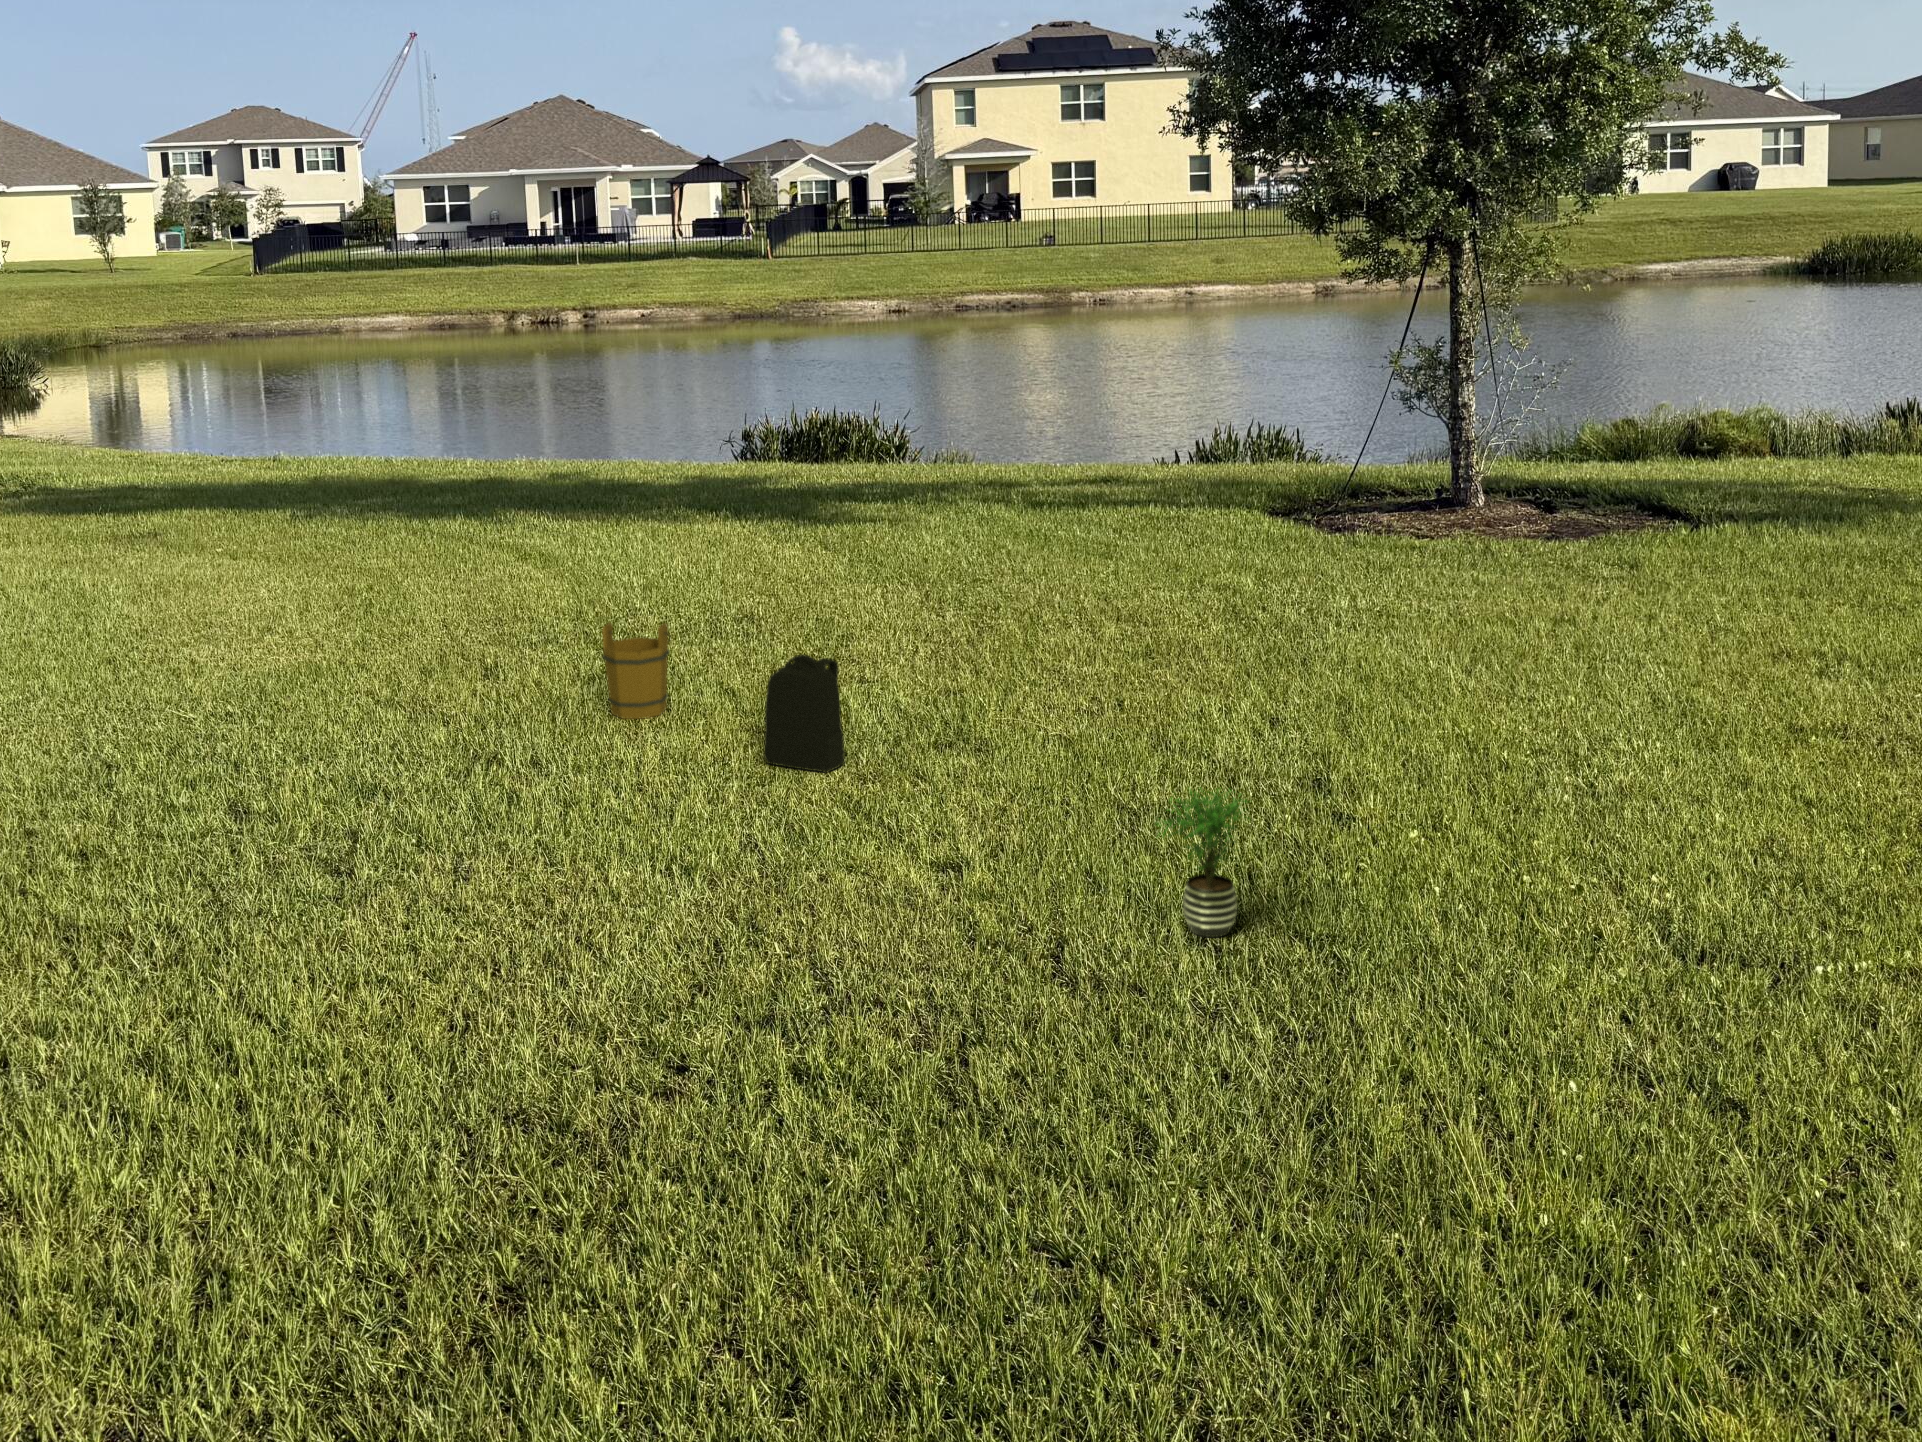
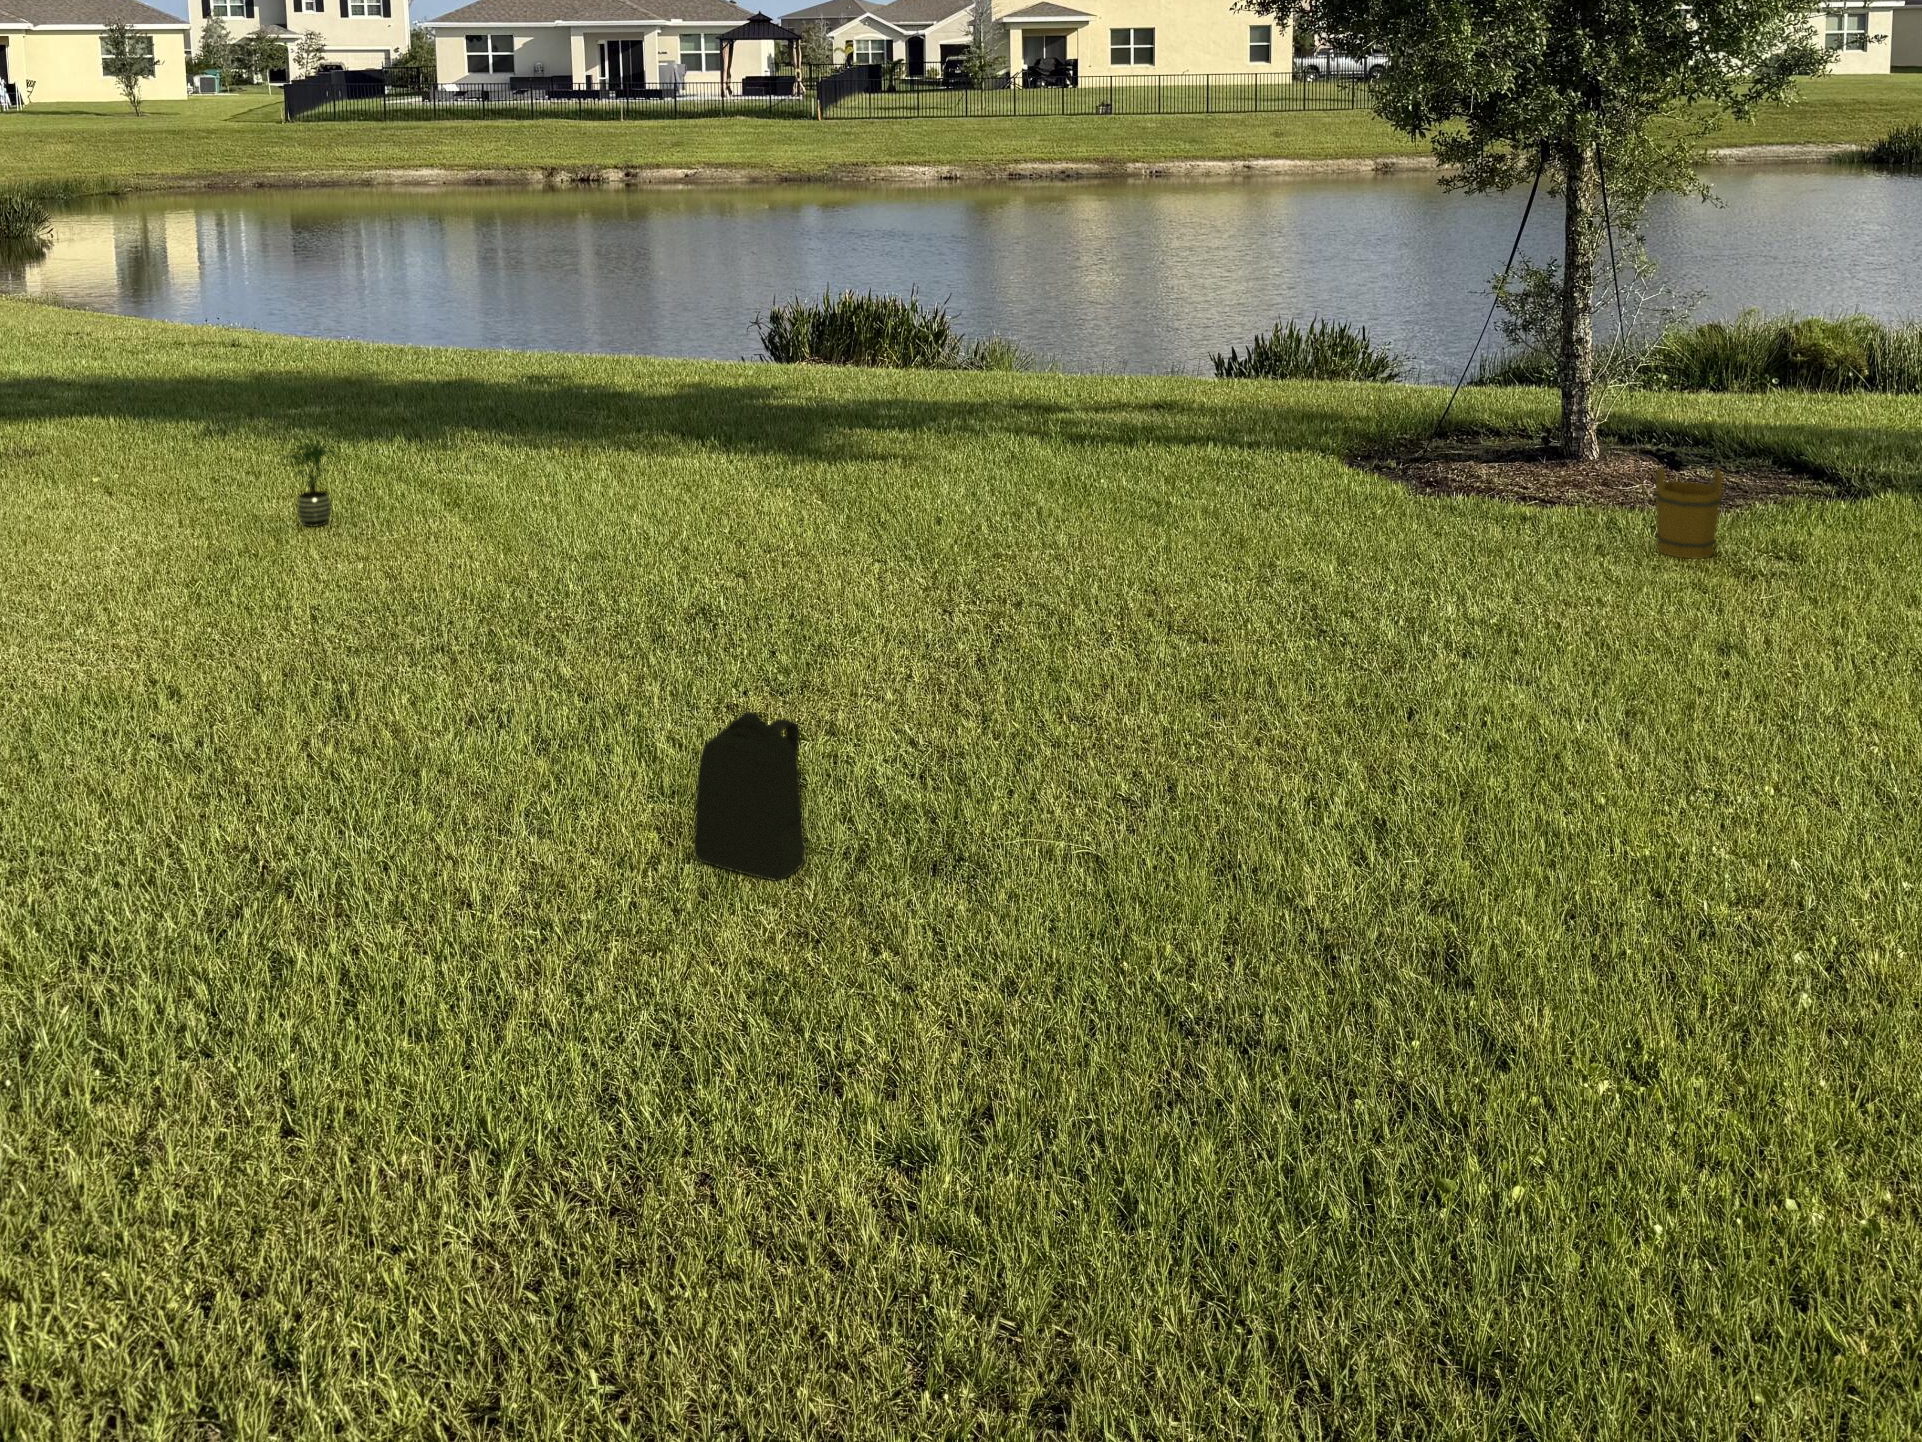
bucket: present [602,623,671,719] -> present [1654,467,1723,559]
potted plant: present [1156,788,1249,937] -> present [281,439,336,527]

